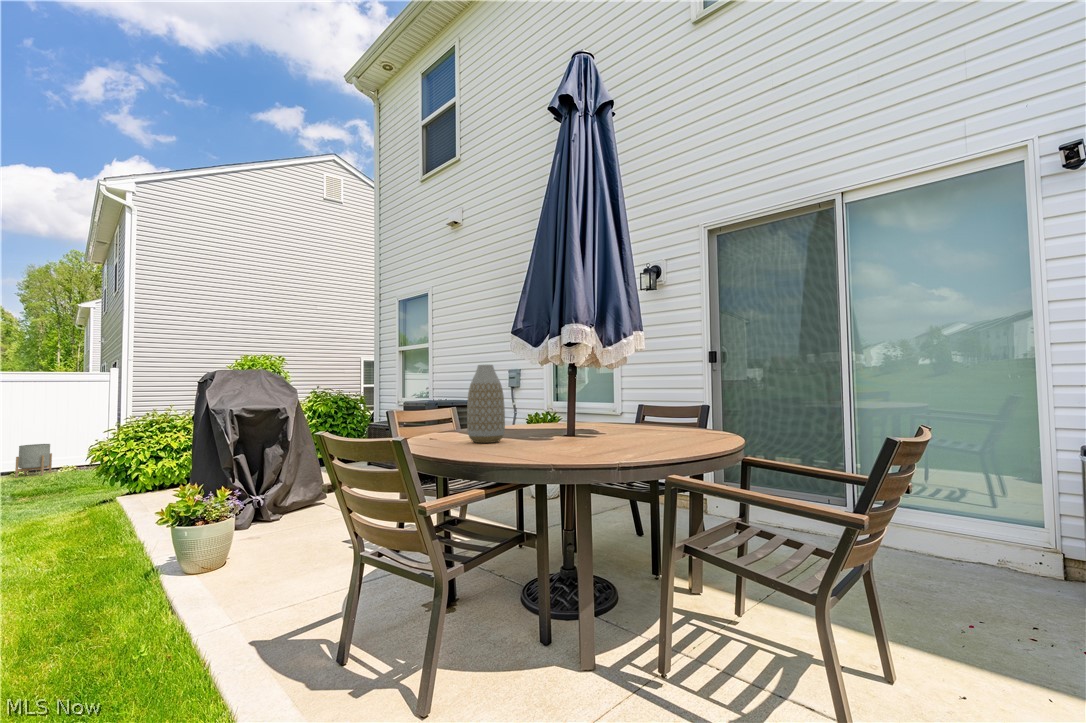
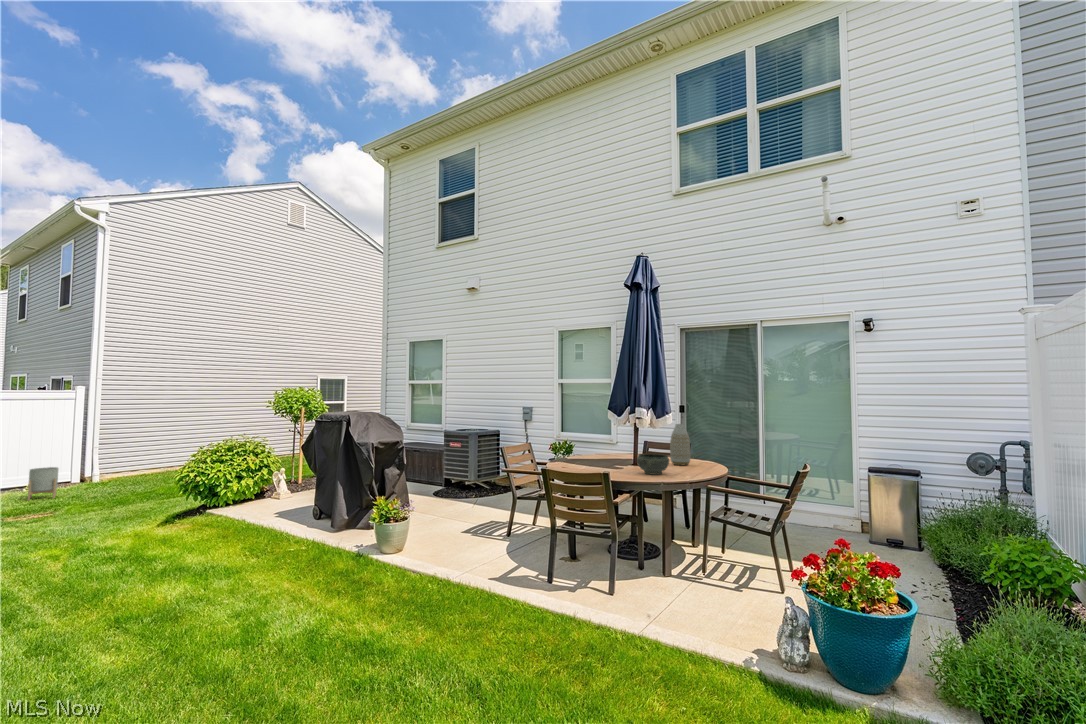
vase: present [467,365,505,443] -> present [670,424,691,465]
bowl: none [527,414,597,456] -> present [637,454,669,475]

